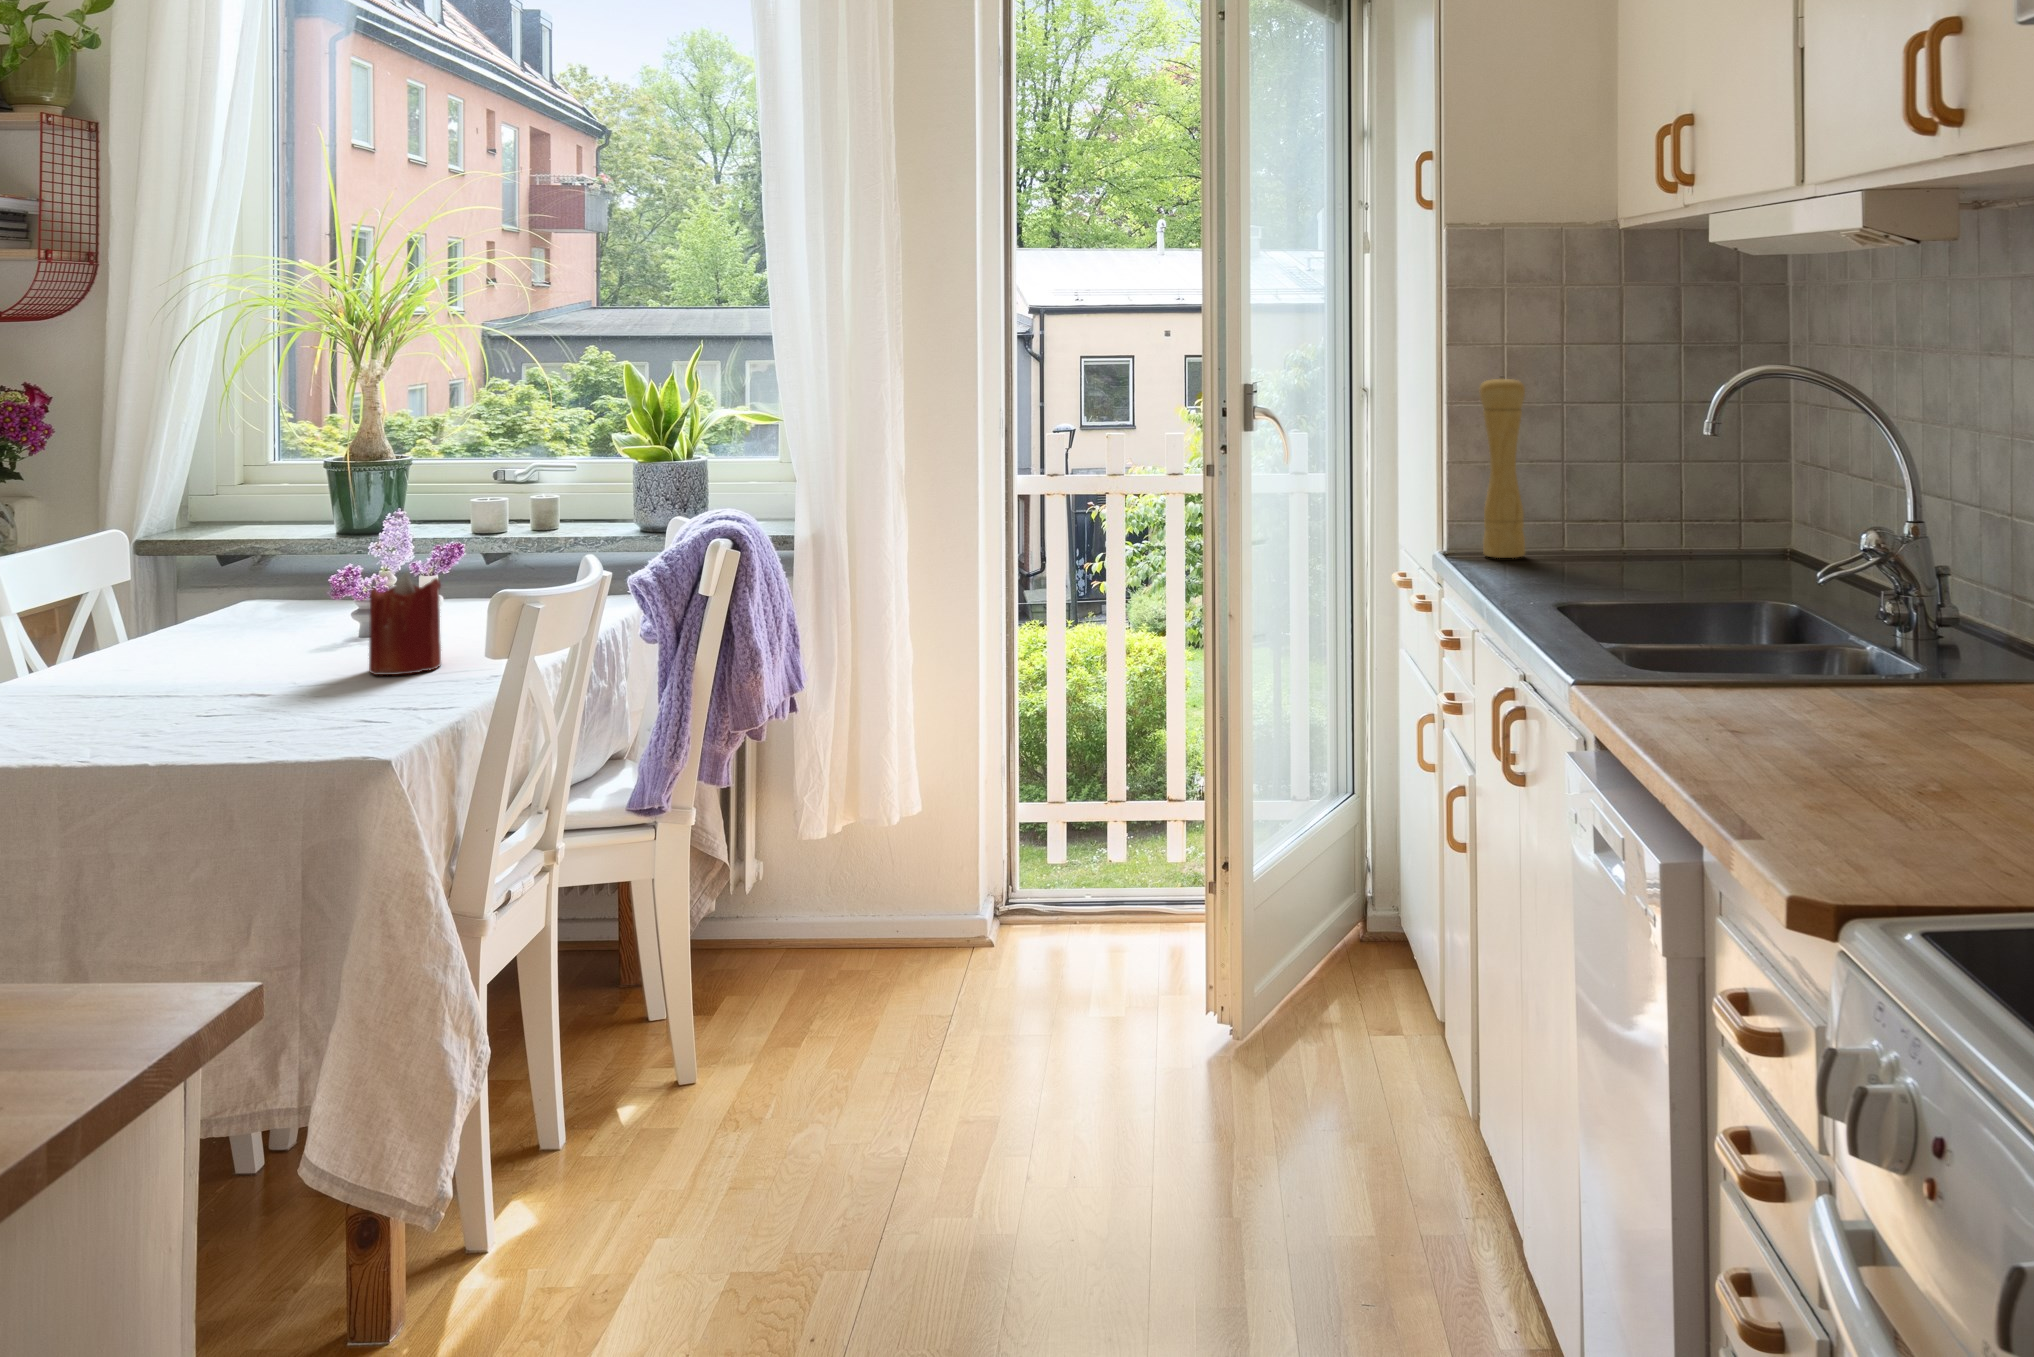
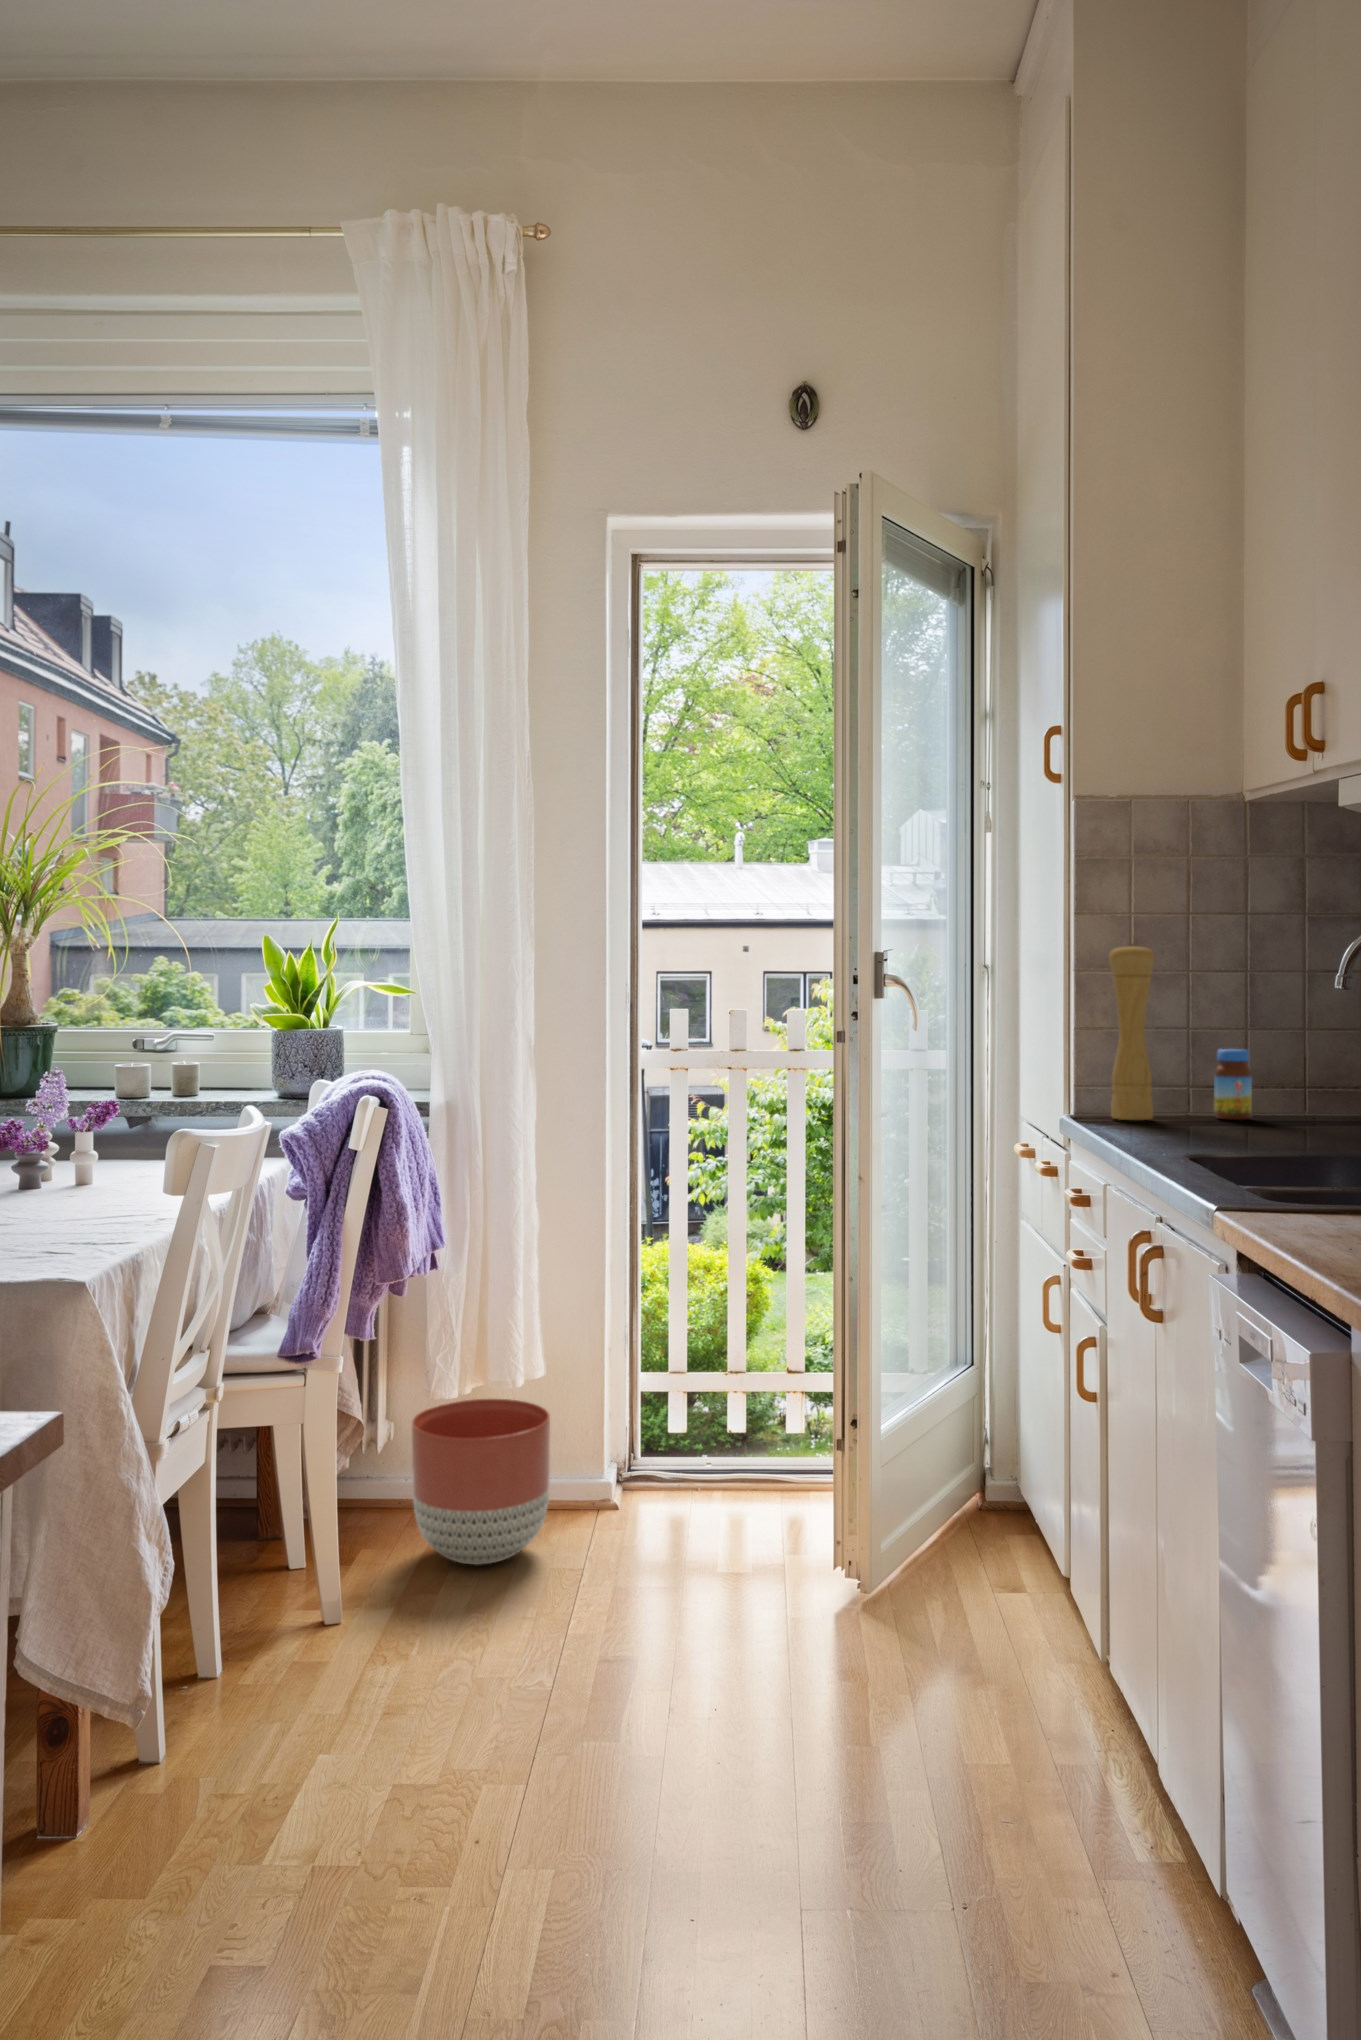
jar: none [1590,482,1628,556] -> present [1214,1049,1252,1120]
candle: present [369,572,441,675] -> none [40,1118,108,1217]
planter: none [774,844,919,1020] -> present [412,1399,550,1565]

